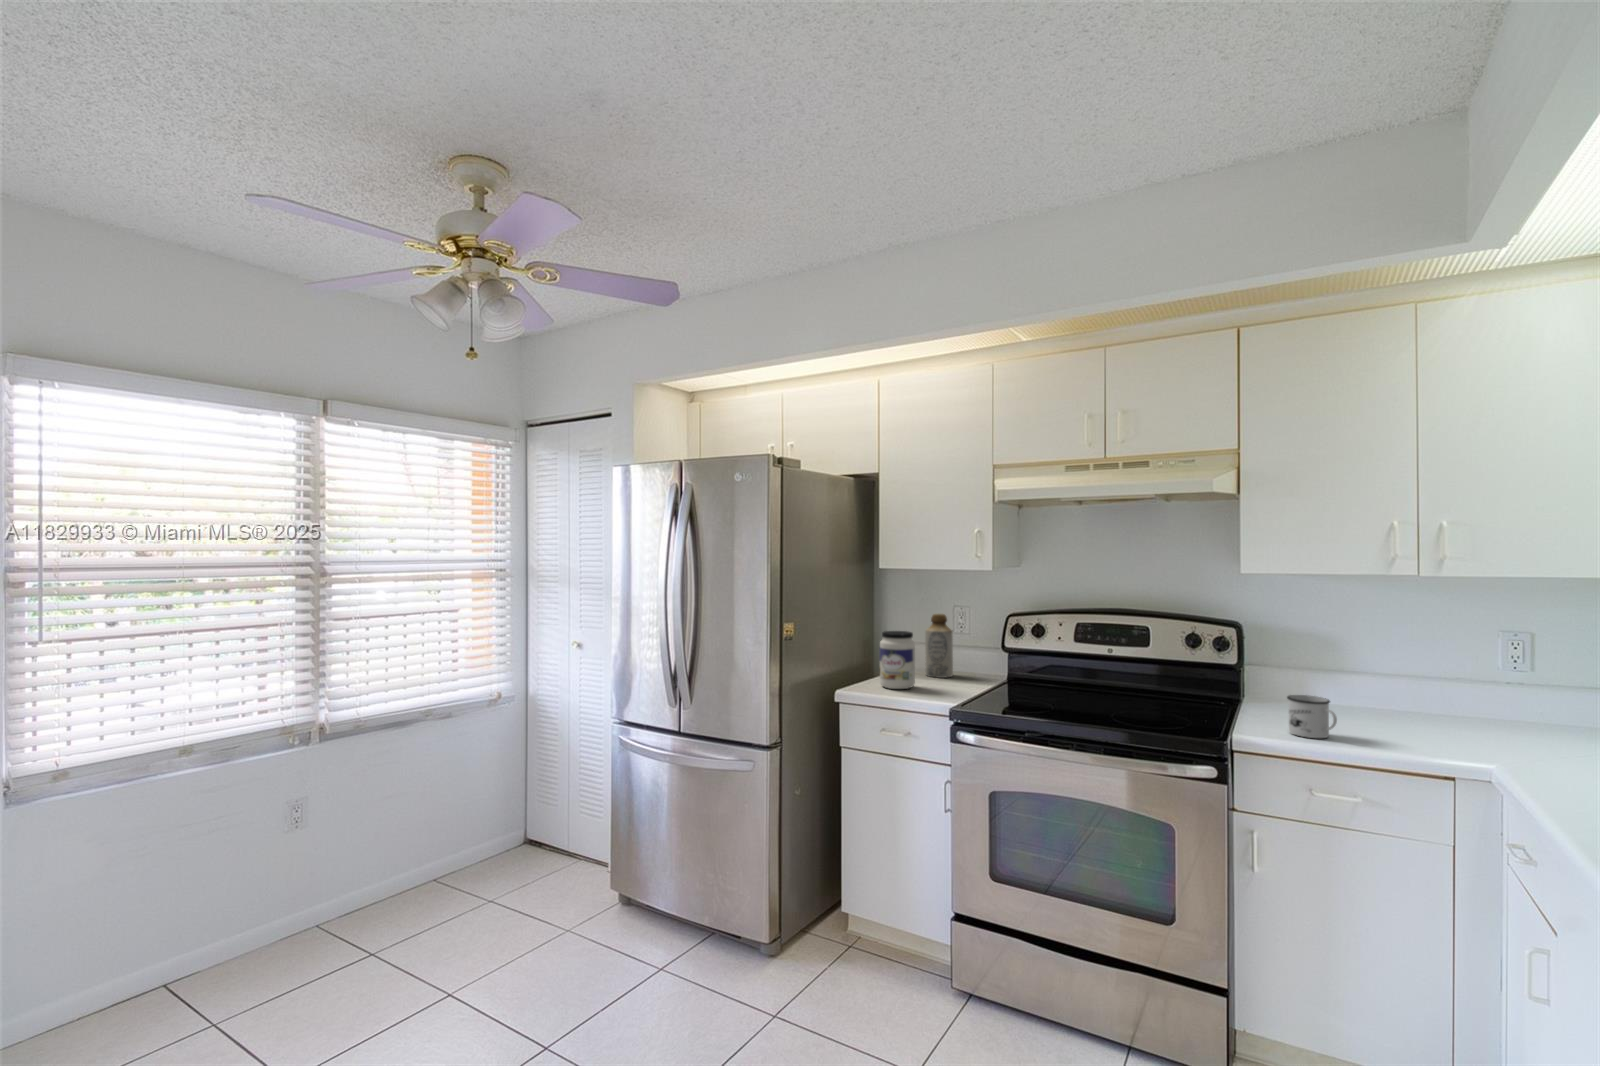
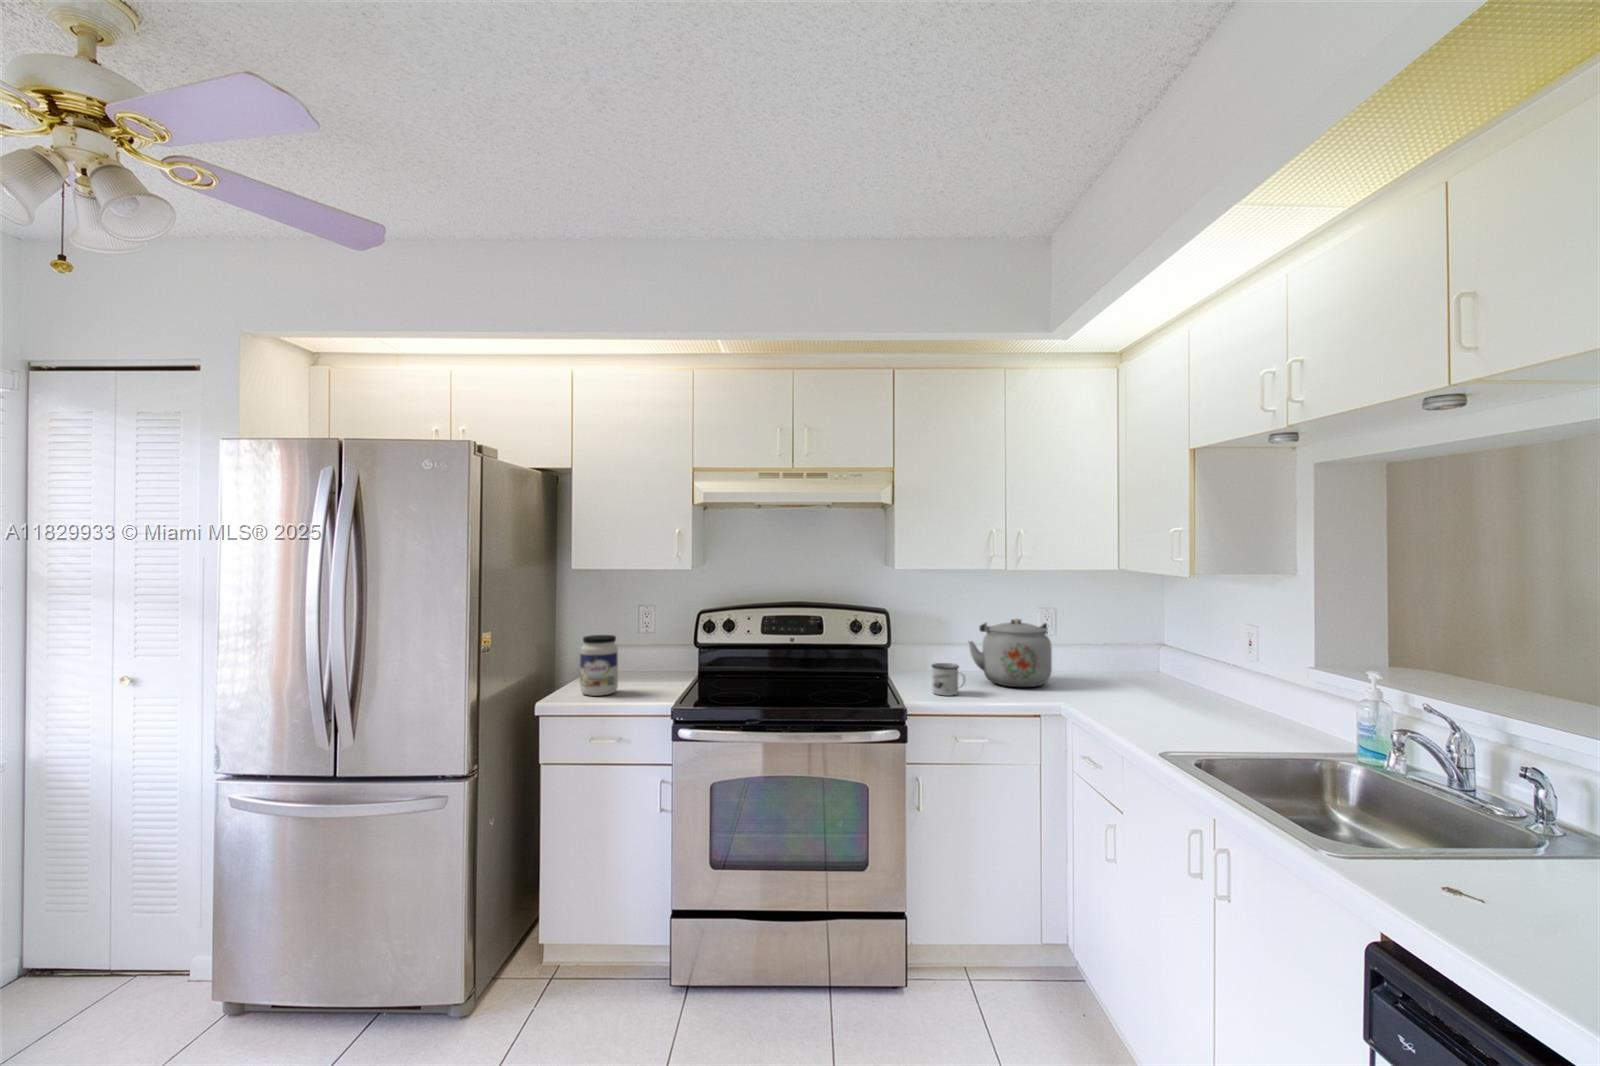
bottle: present [925,614,953,678] -> none [617,614,644,679]
kettle: none [1358,645,1509,744] -> present [969,619,1052,687]

